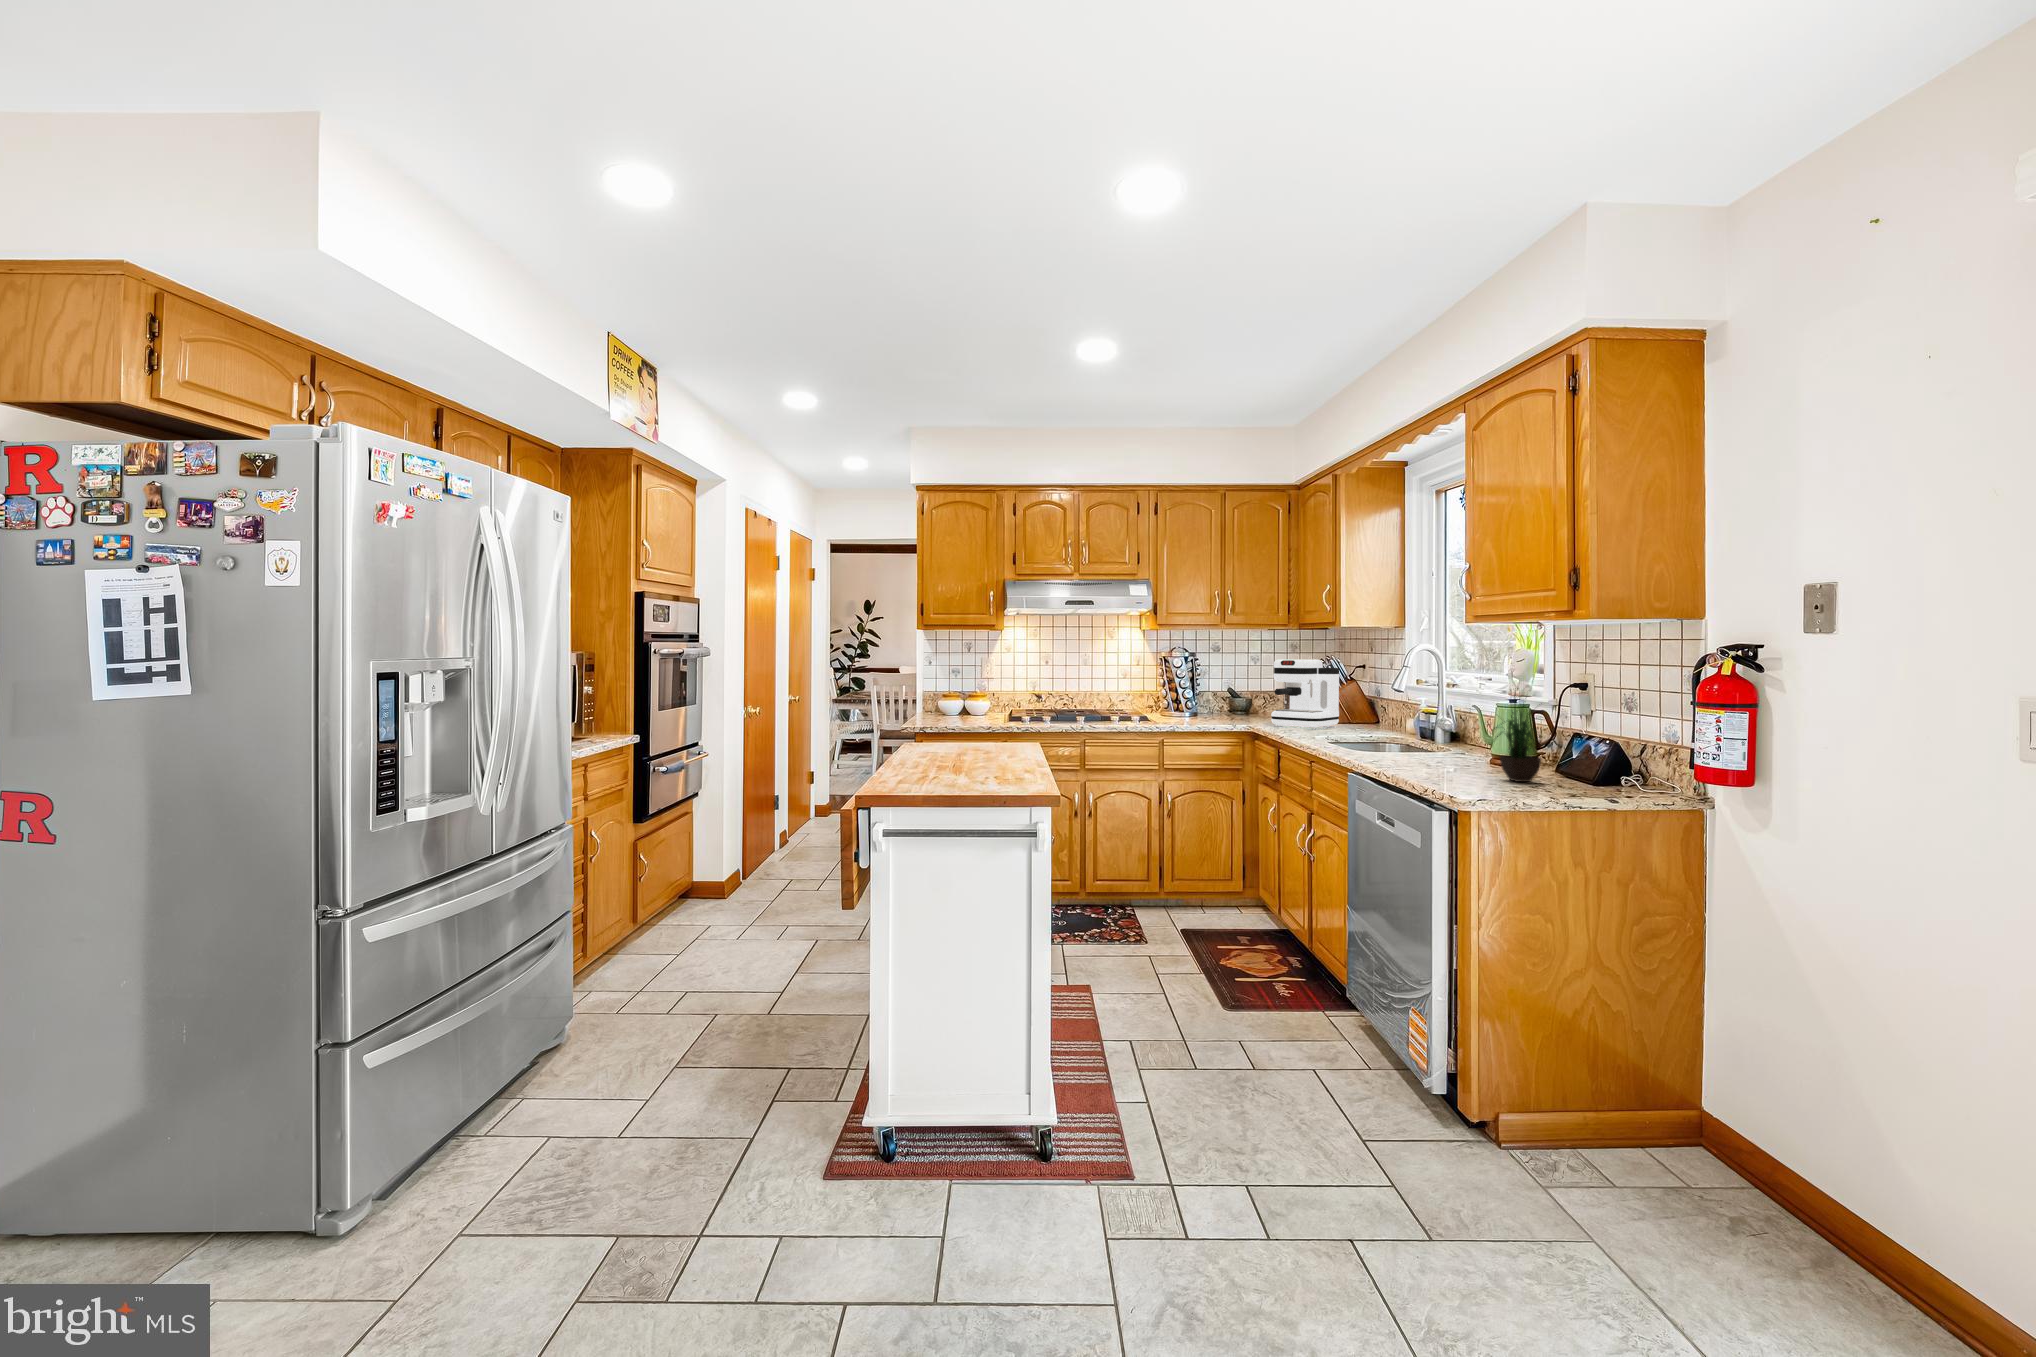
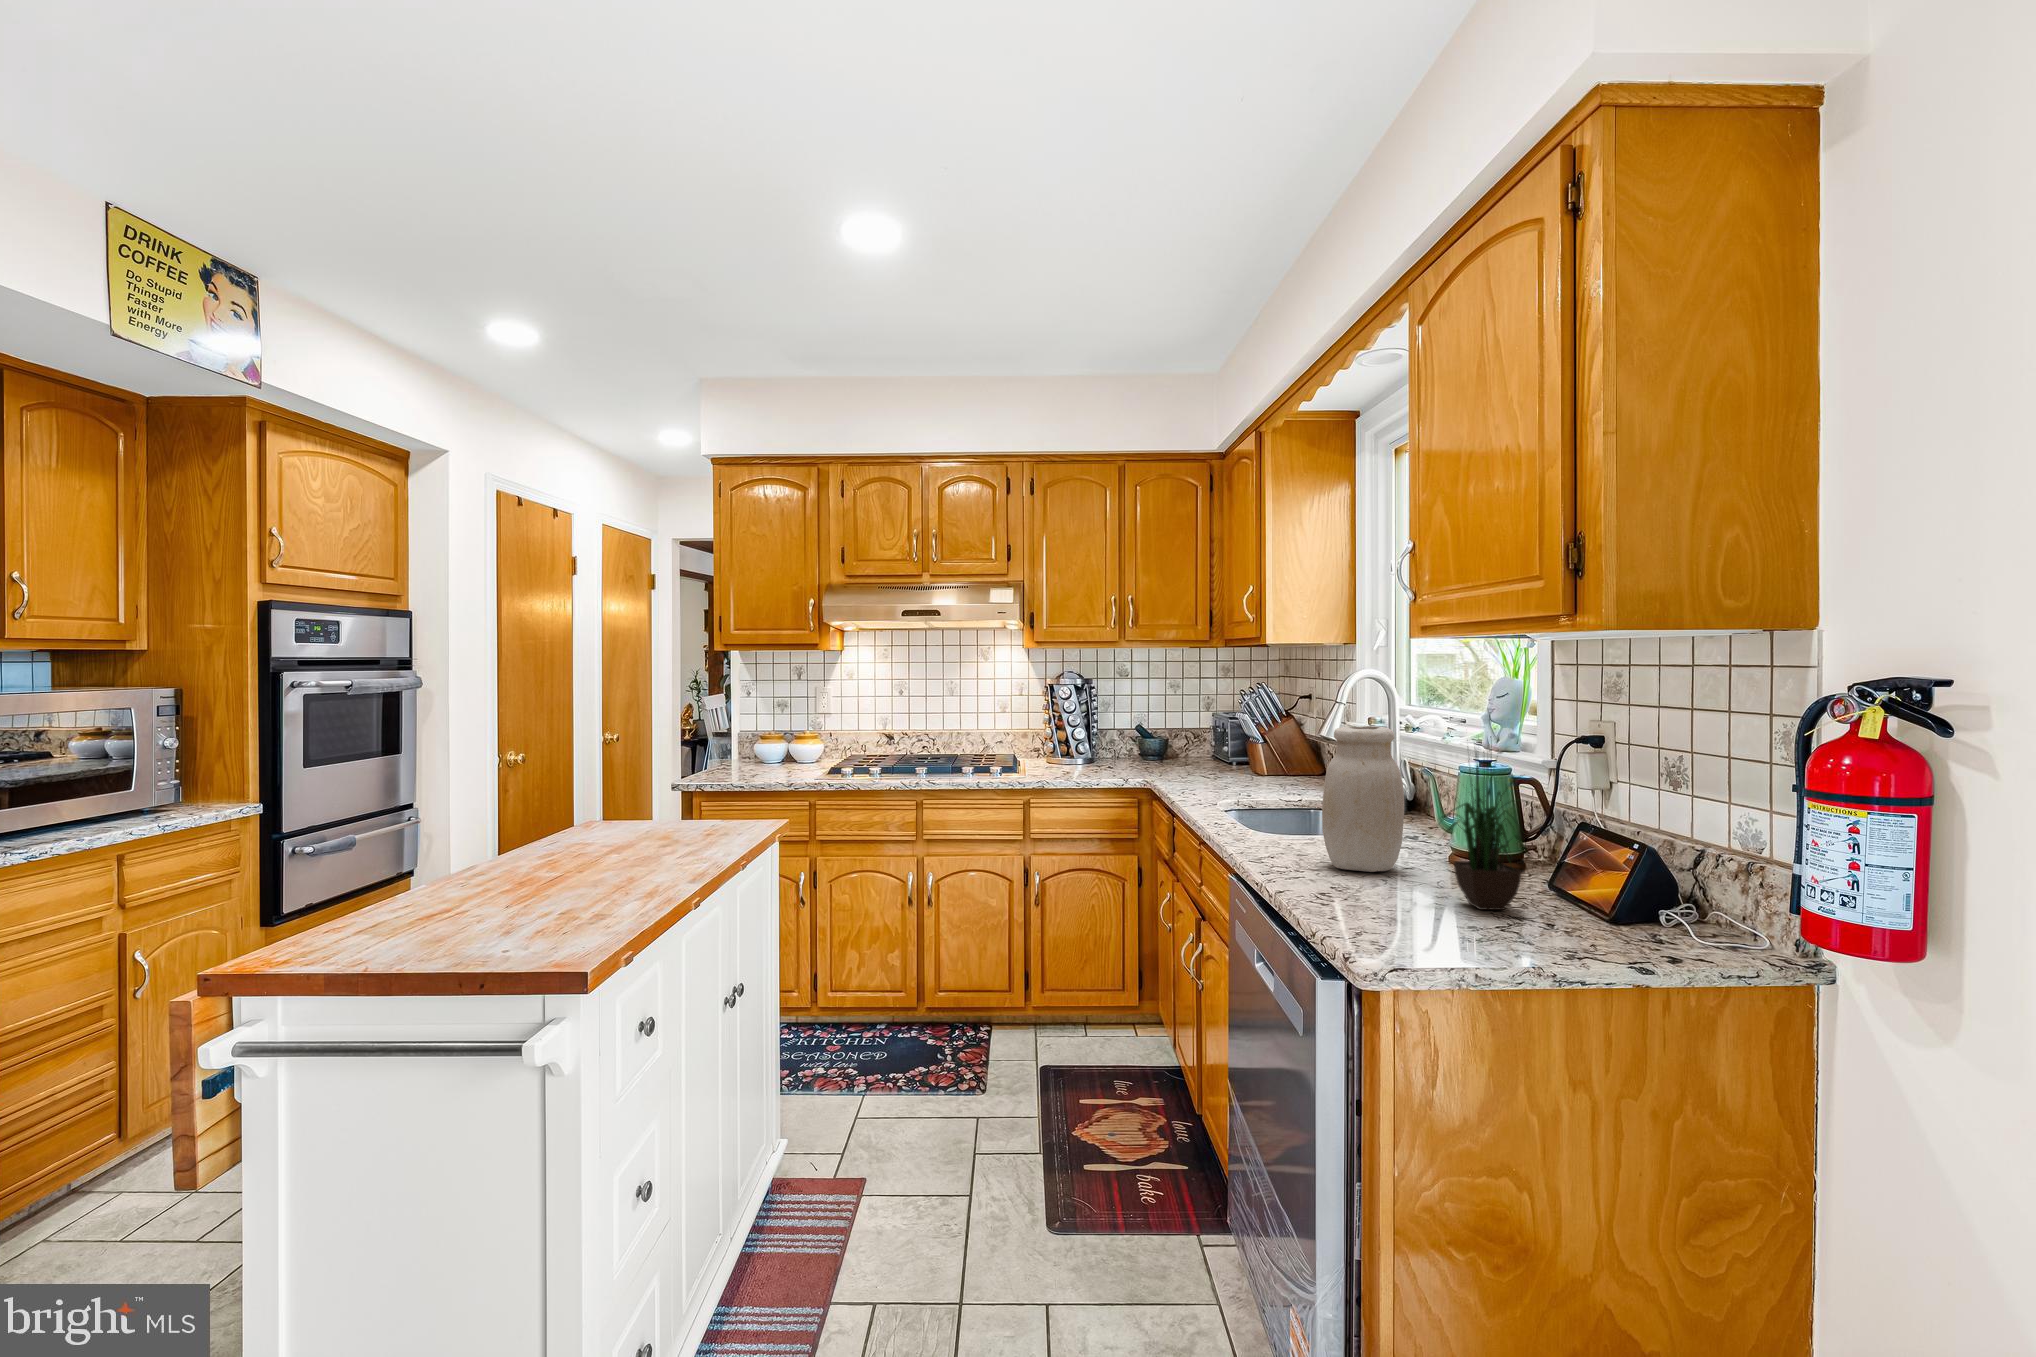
coffee maker: present [1271,659,1339,729] -> none [1175,688,1267,785]
jar: none [1411,678,1464,767] -> present [1322,726,1404,872]

